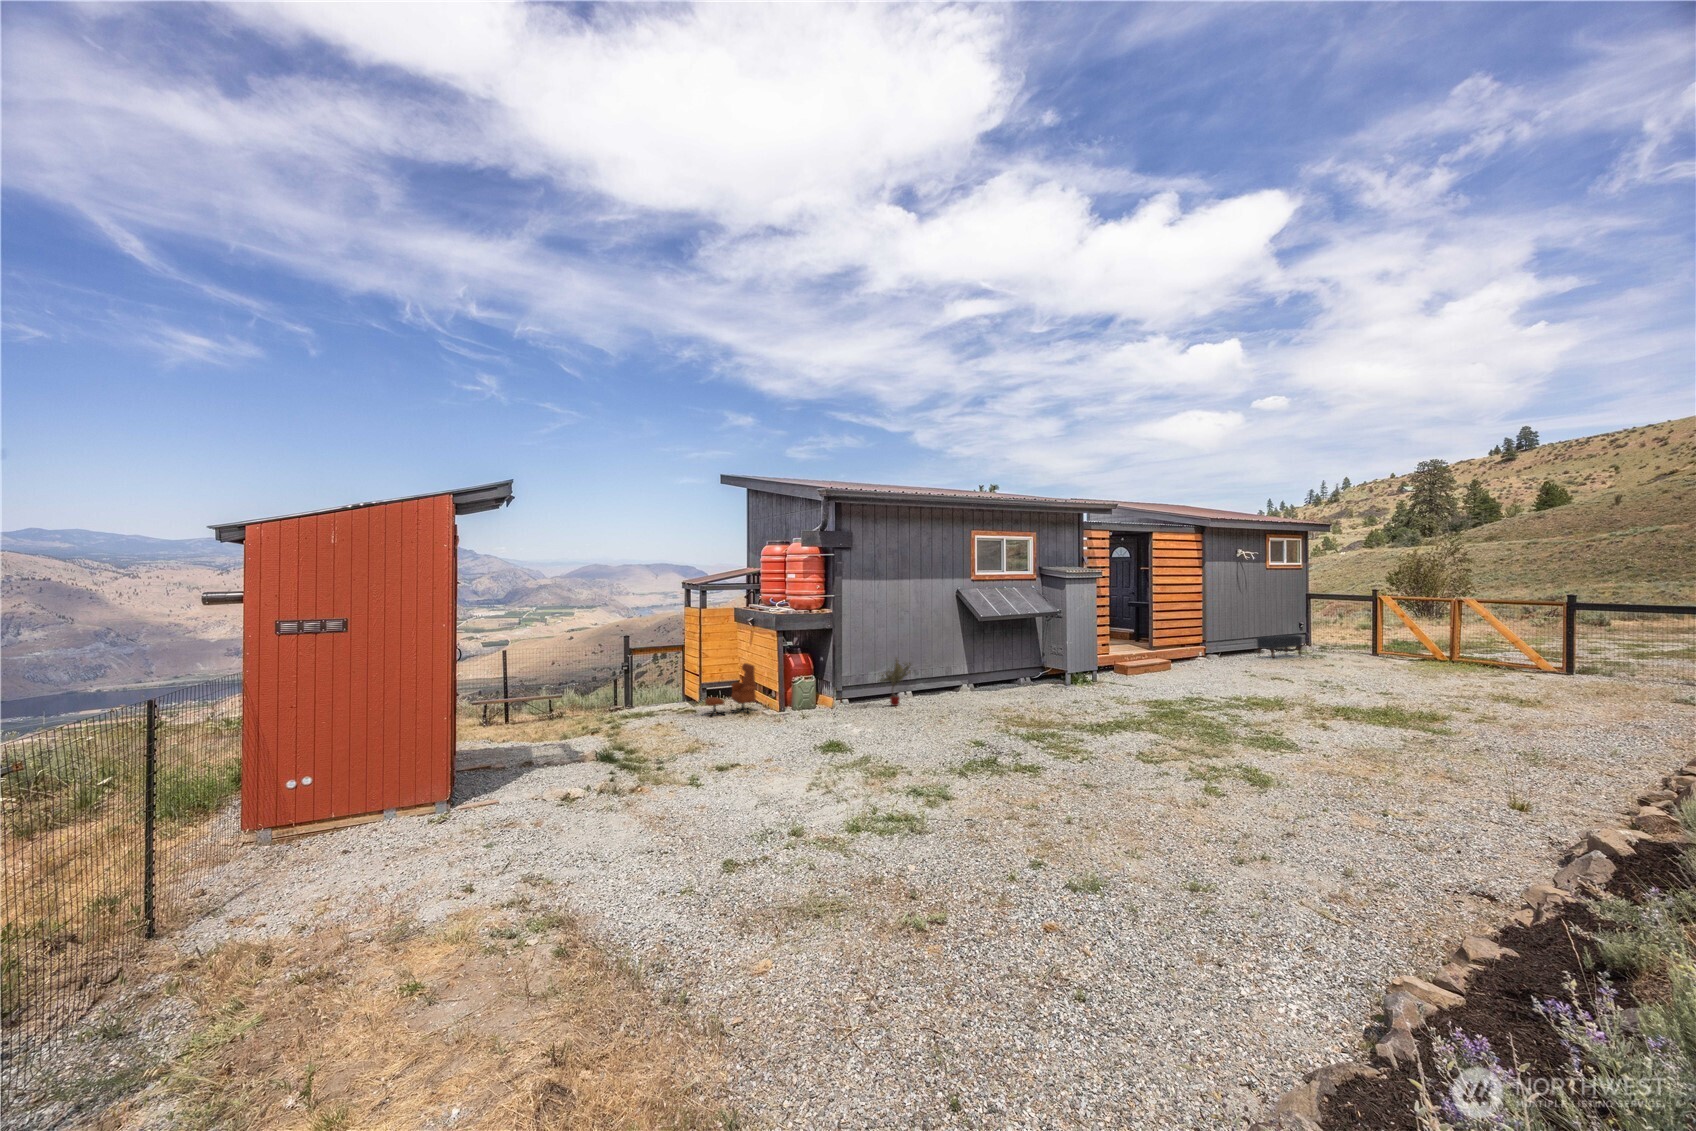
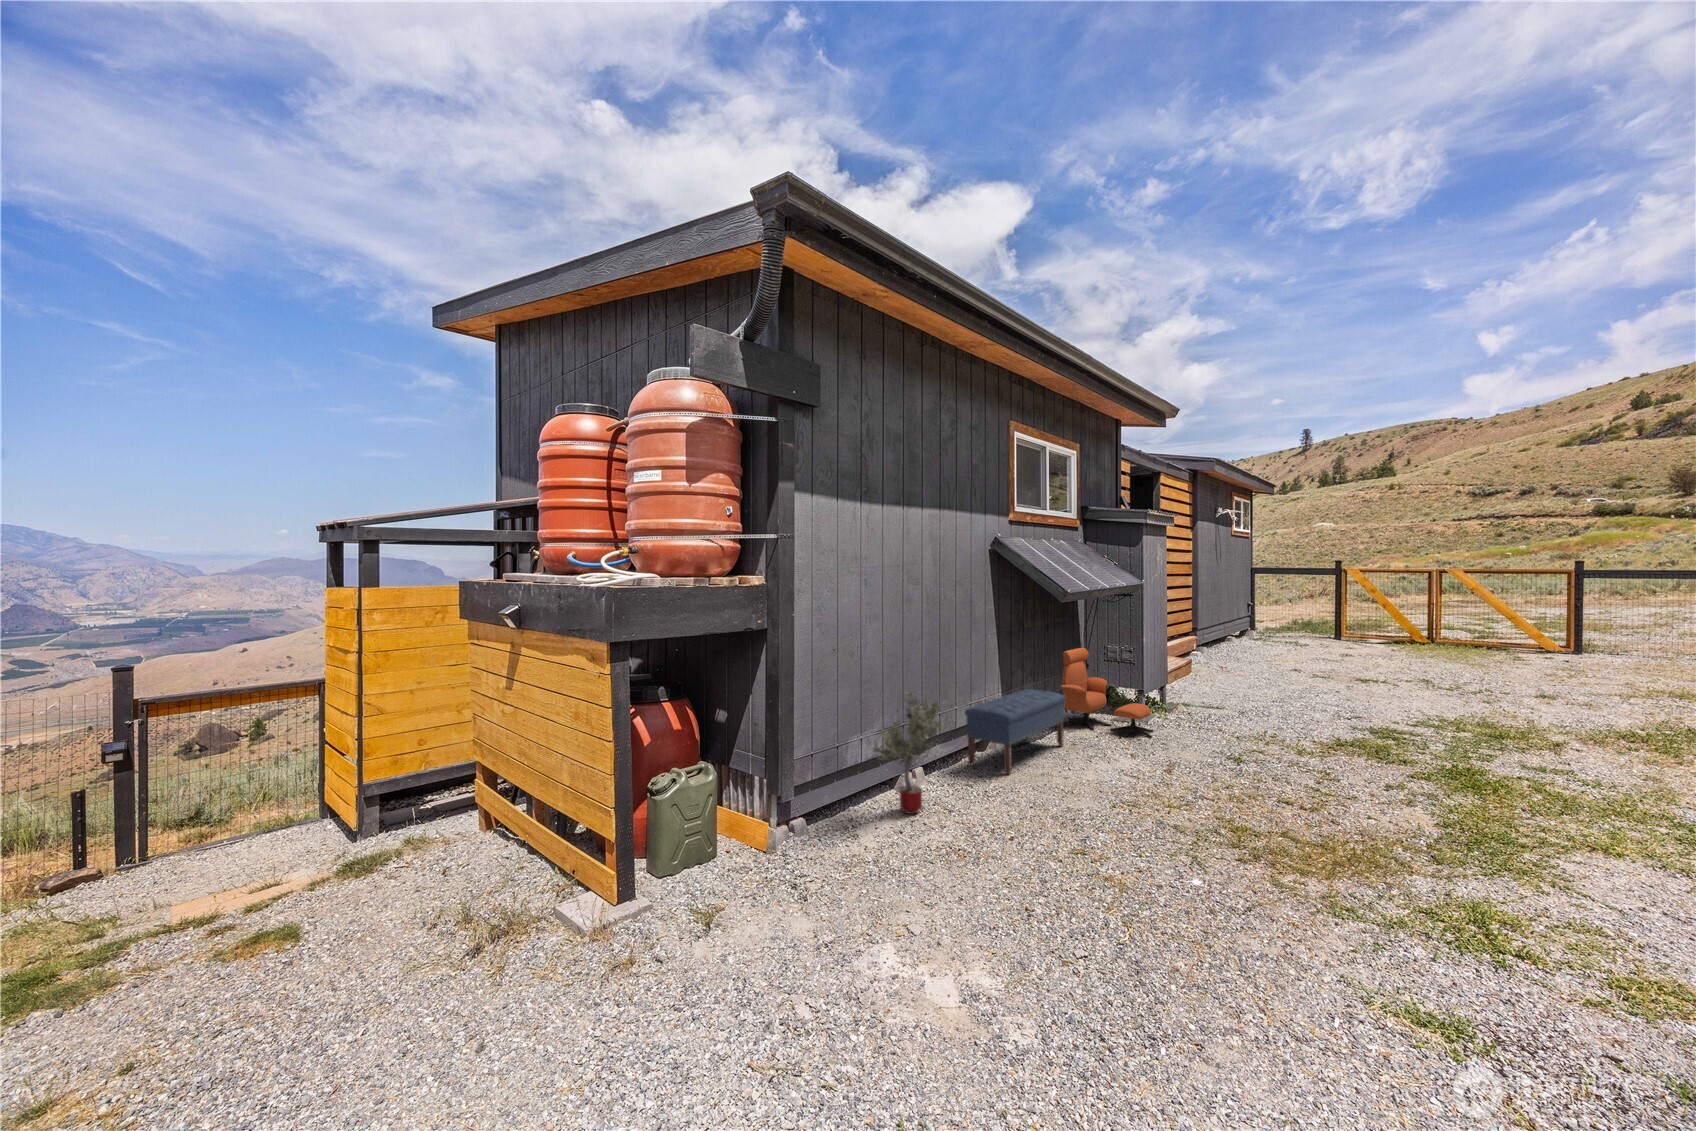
bench: present [1257,635,1302,658] -> present [965,689,1065,774]
lounge chair: present [705,663,756,716] -> present [1061,648,1153,737]

